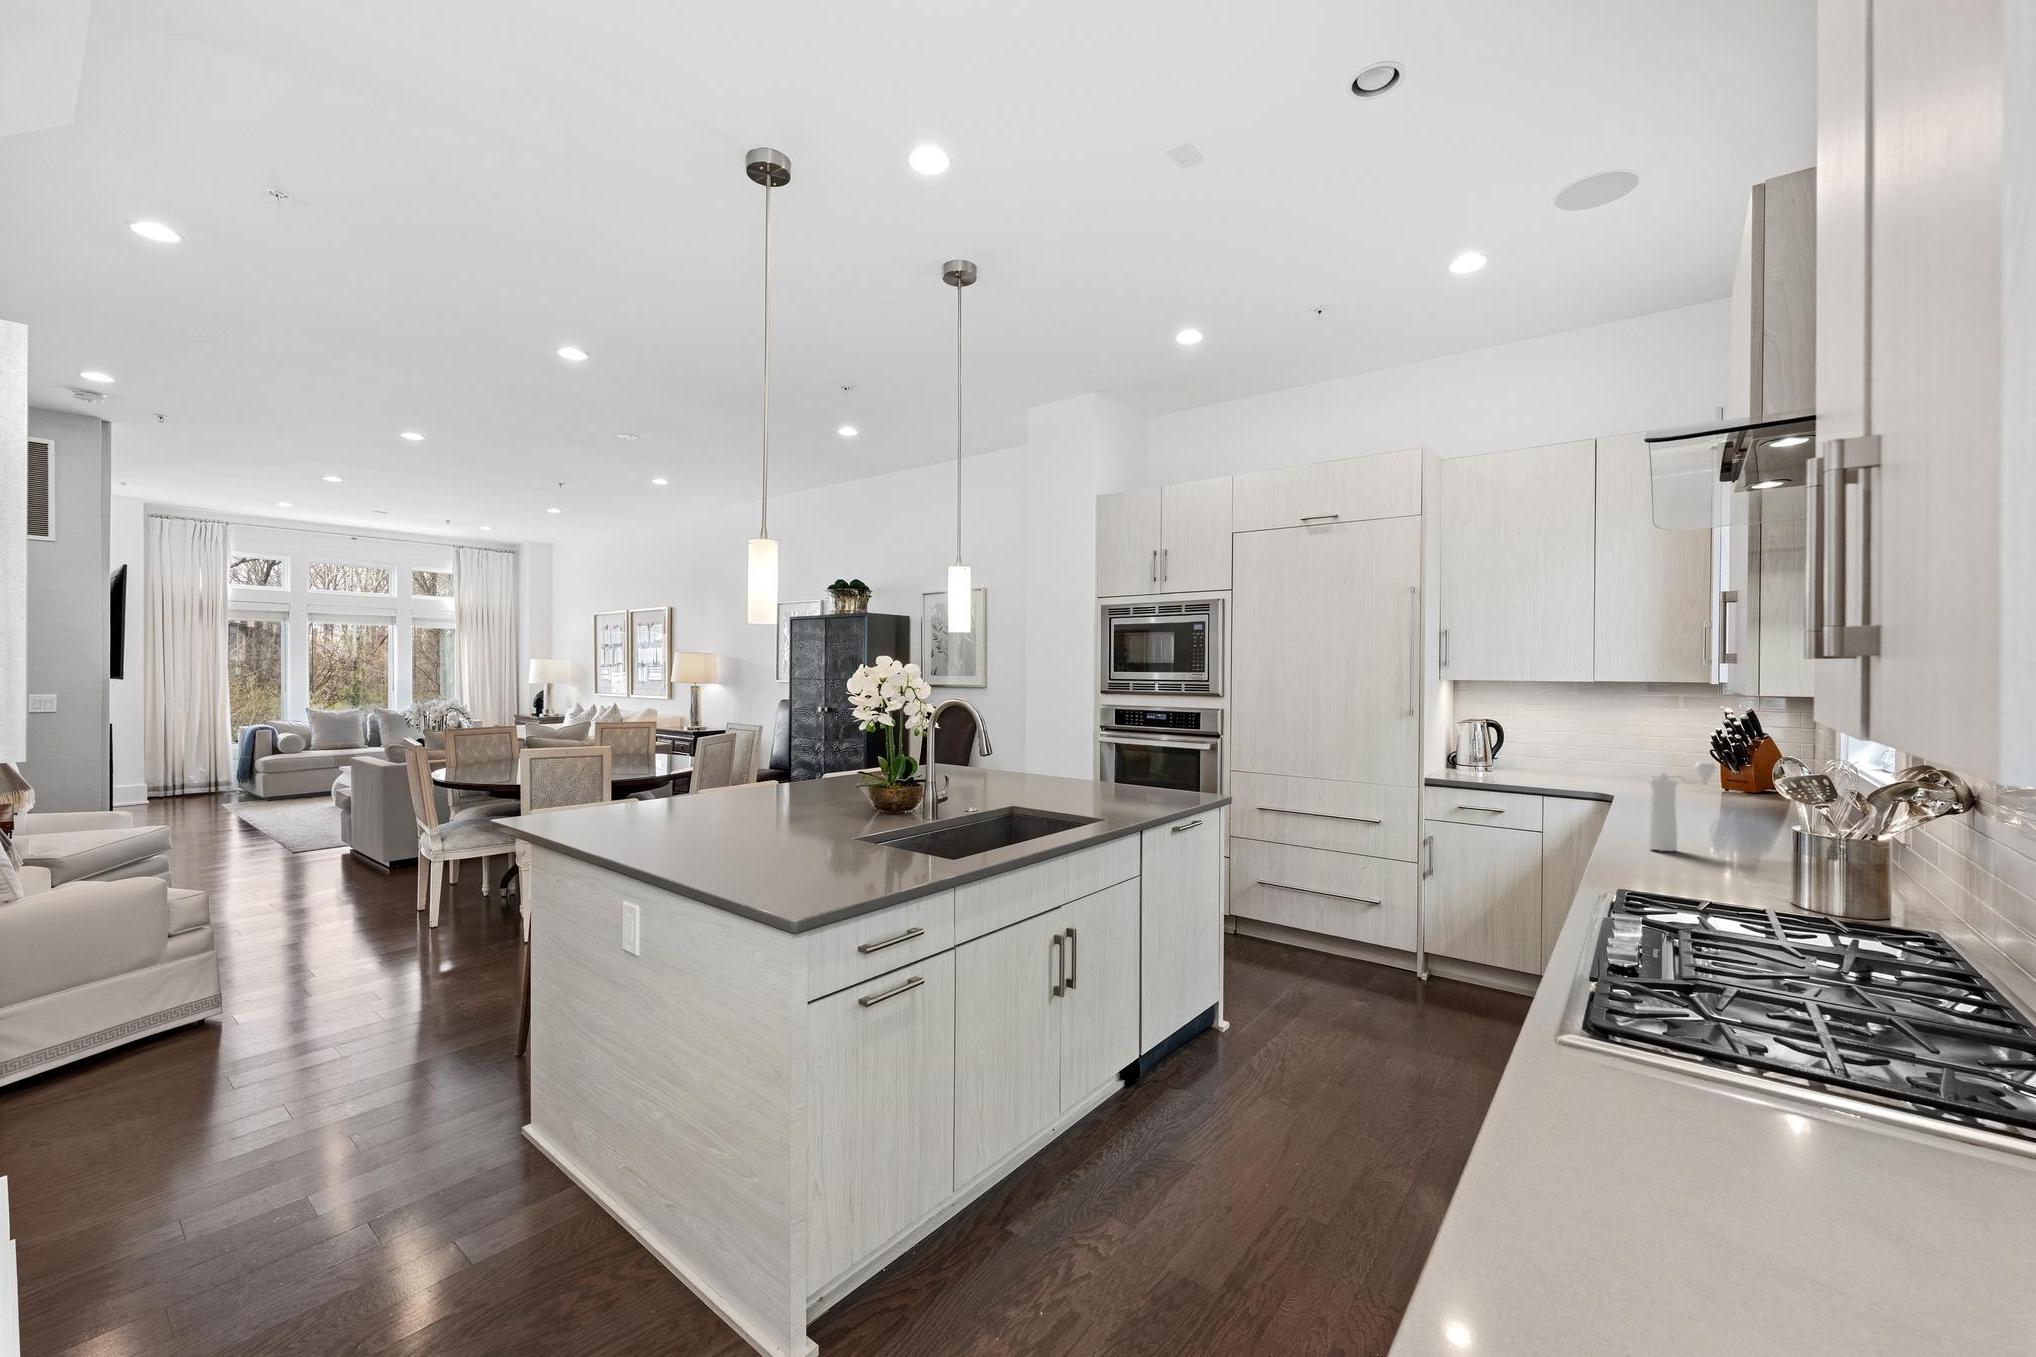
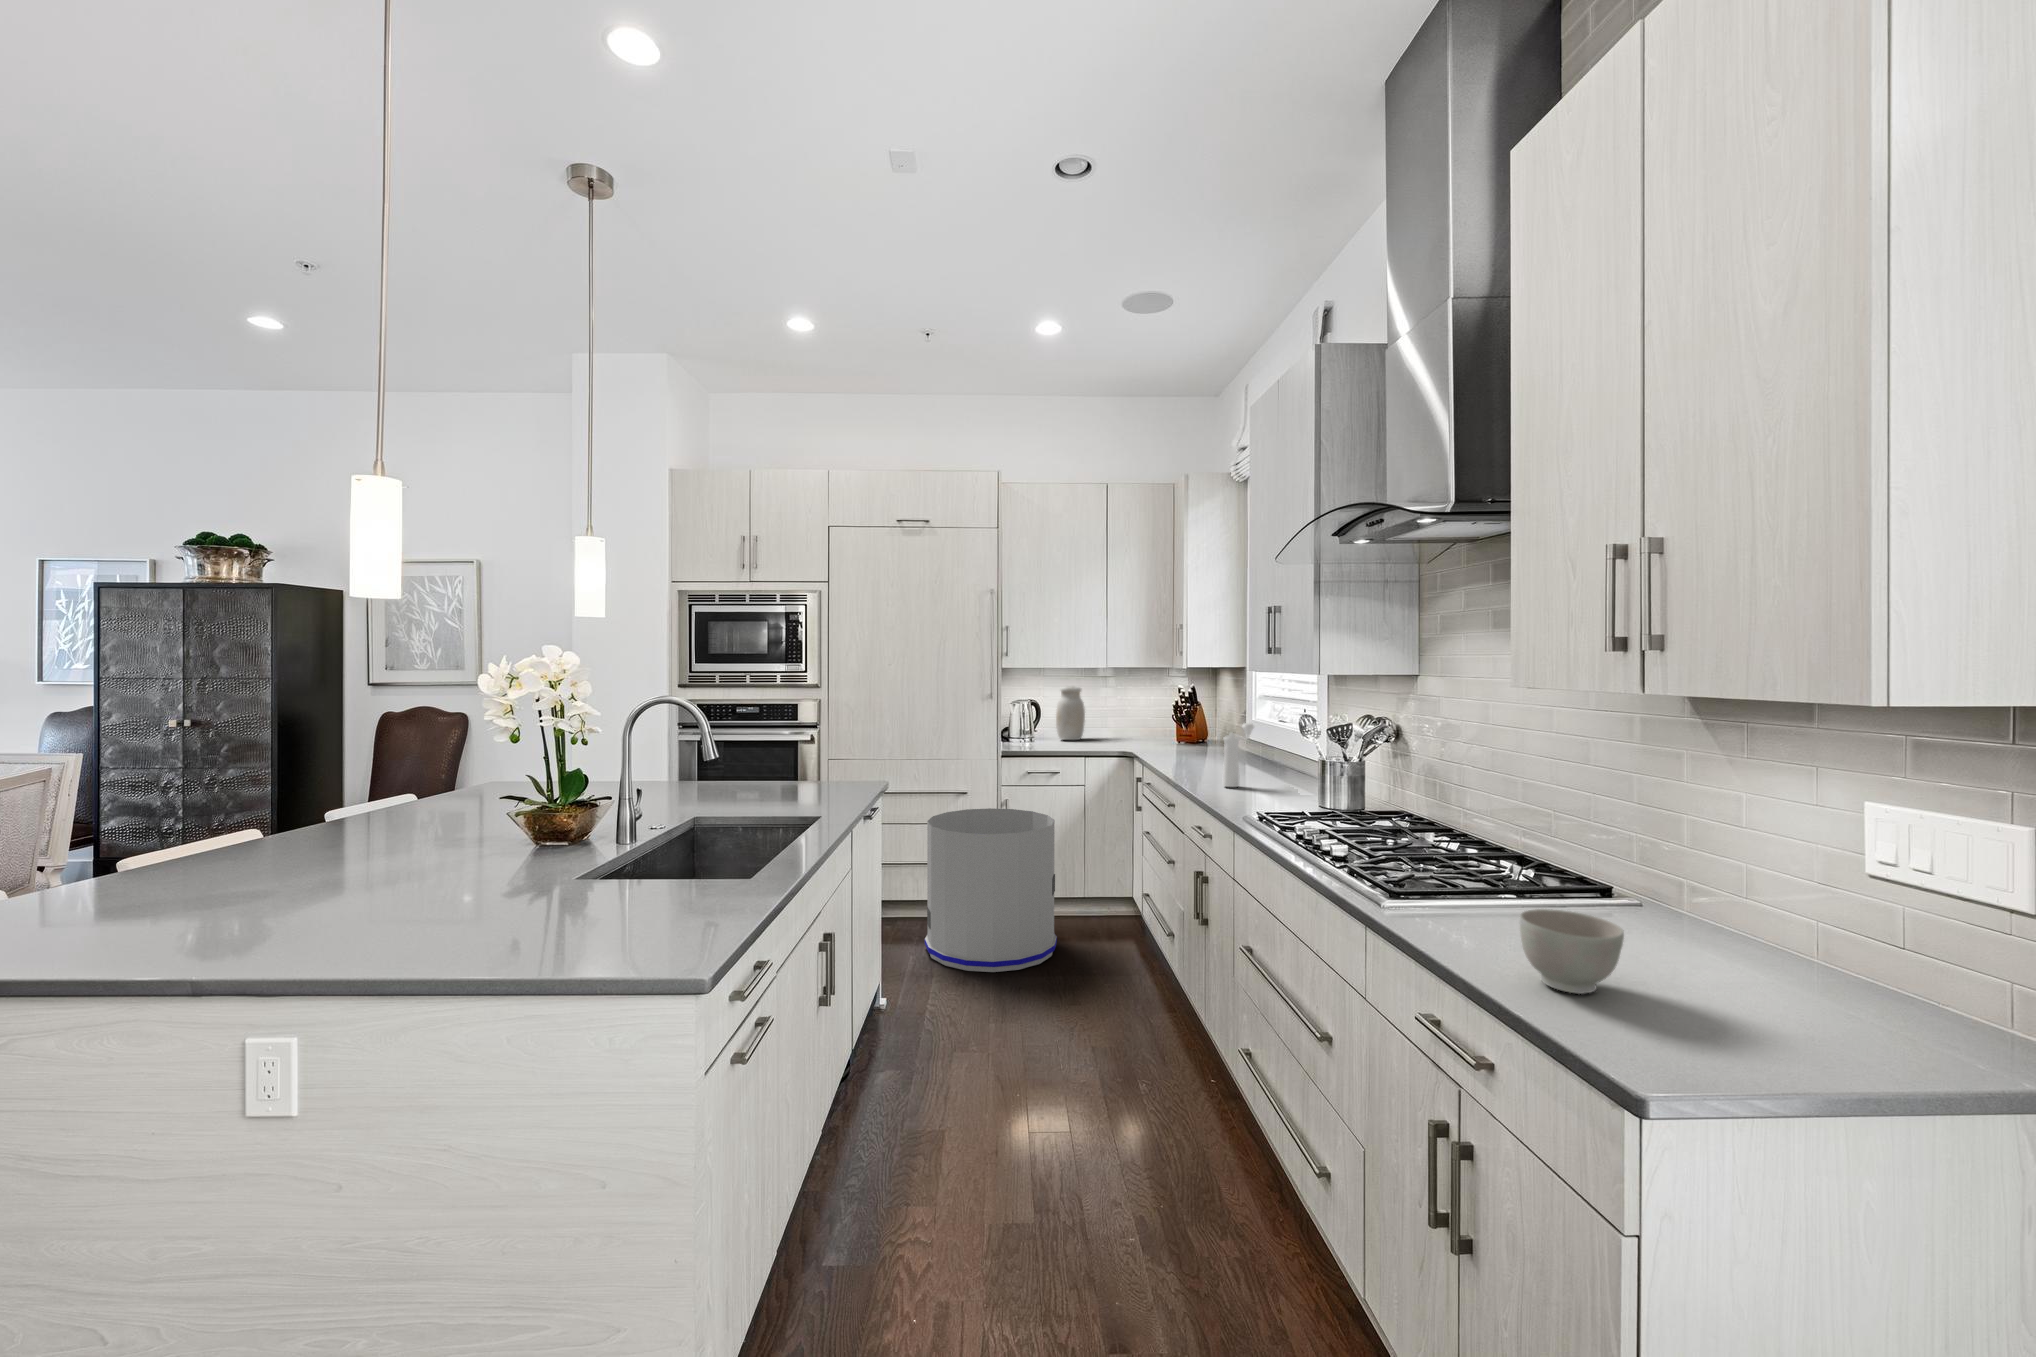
jar: none [1522,706,1565,775] -> present [1056,686,1085,740]
trash can: none [1306,841,1473,1037] -> present [925,808,1057,972]
bowl: none [1578,1077,1778,1253] -> present [1519,909,1624,994]

